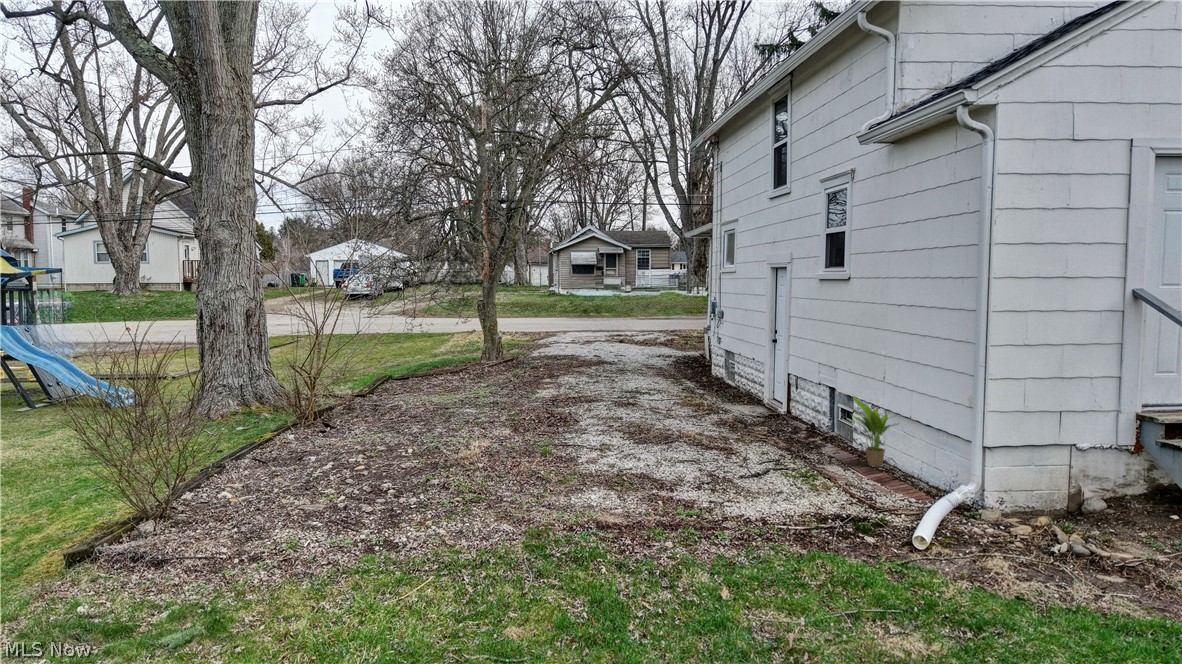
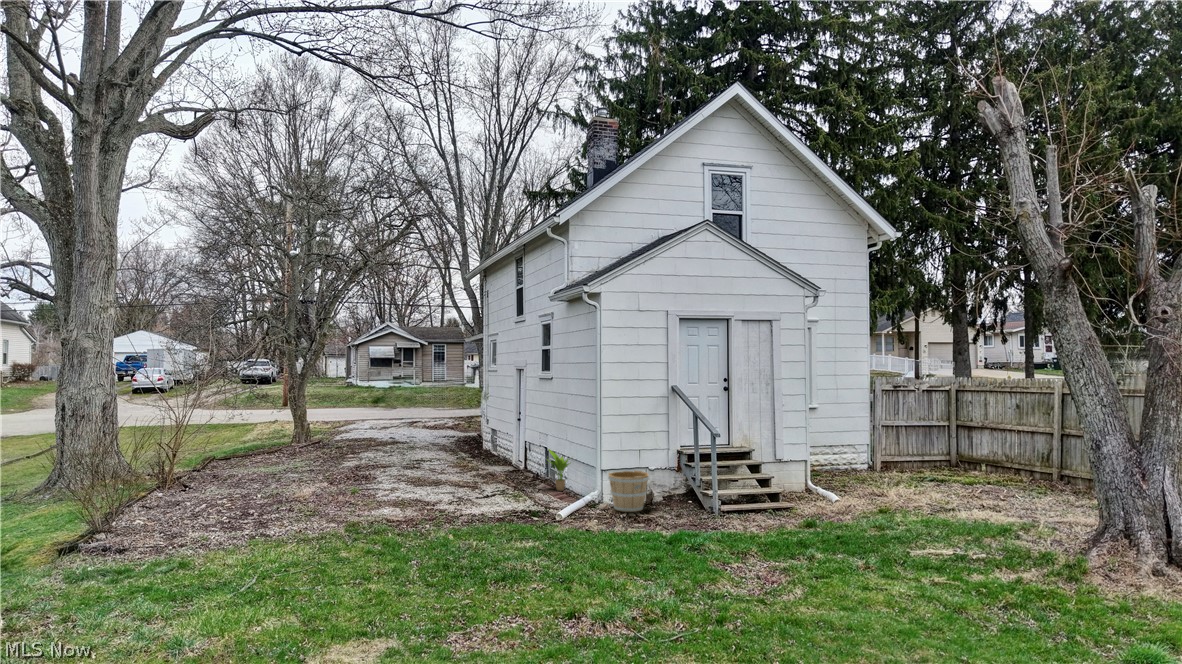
wooden bucket: none [1000,451,1097,537] -> present [608,471,649,512]

